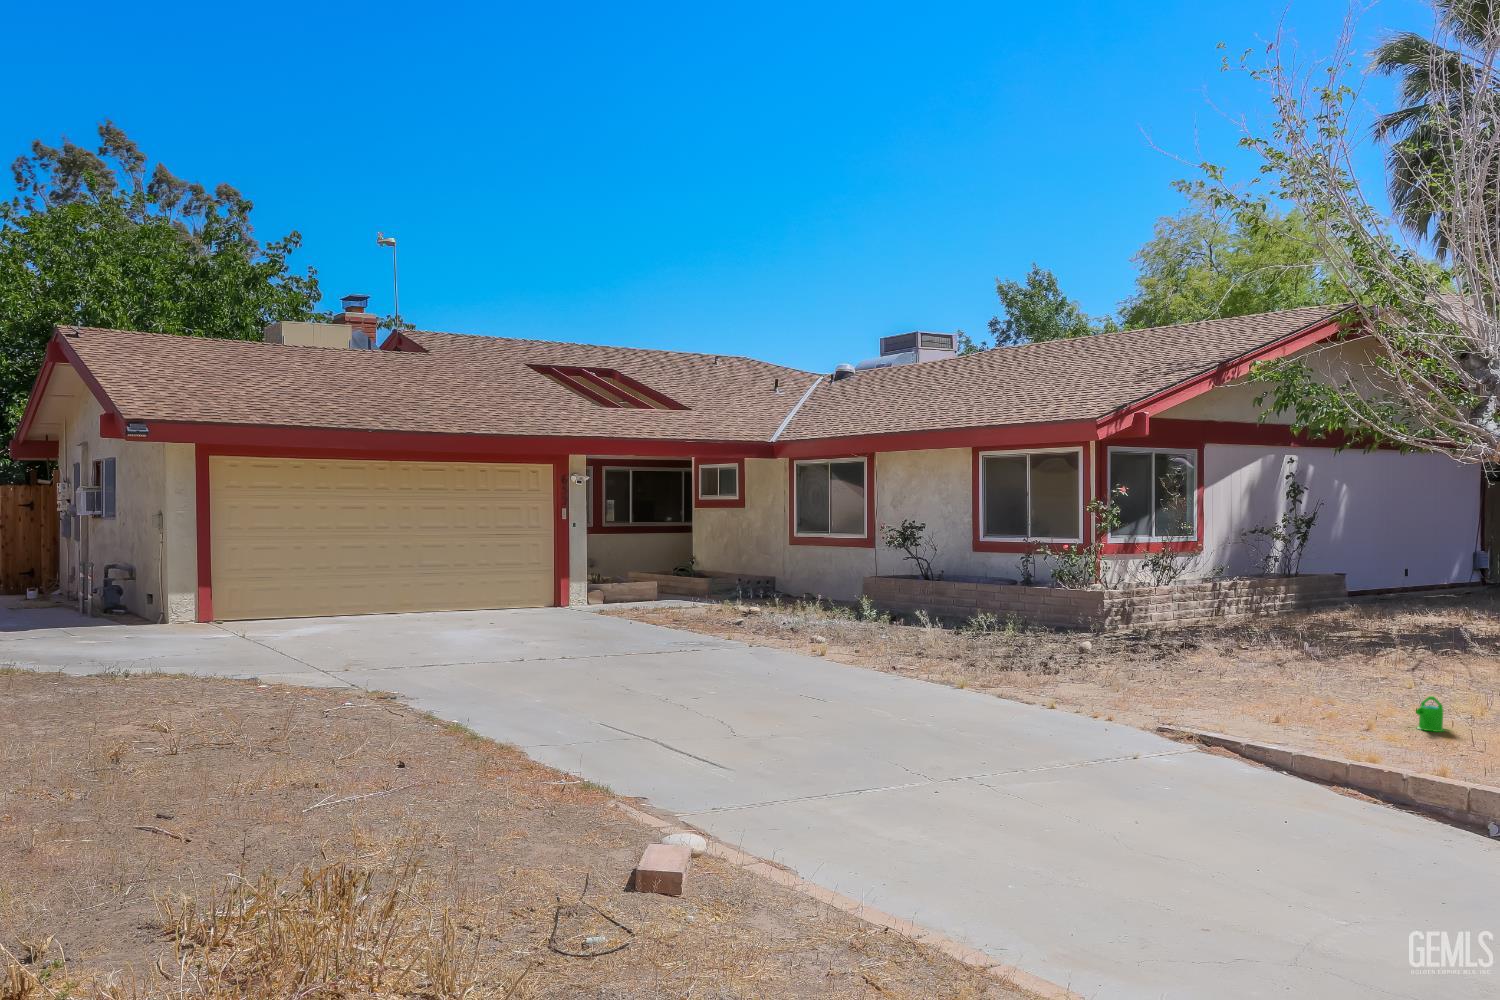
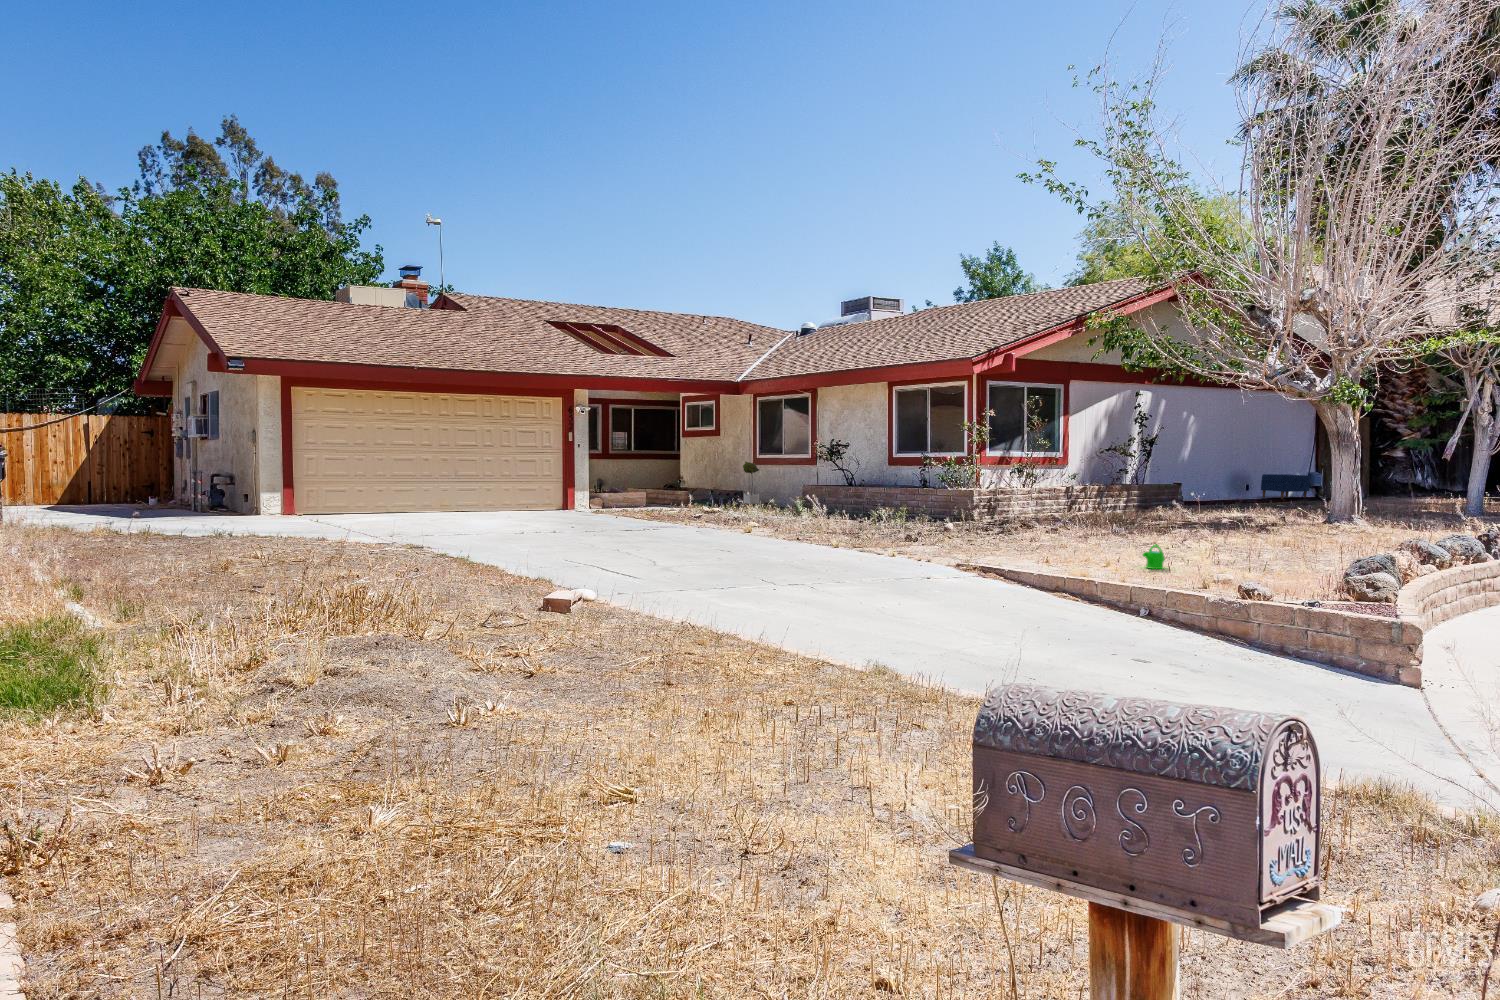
potted tree: none [779,541,800,595] -> present [743,462,759,504]
bench: none [1422,554,1480,586] -> present [1261,474,1309,499]

